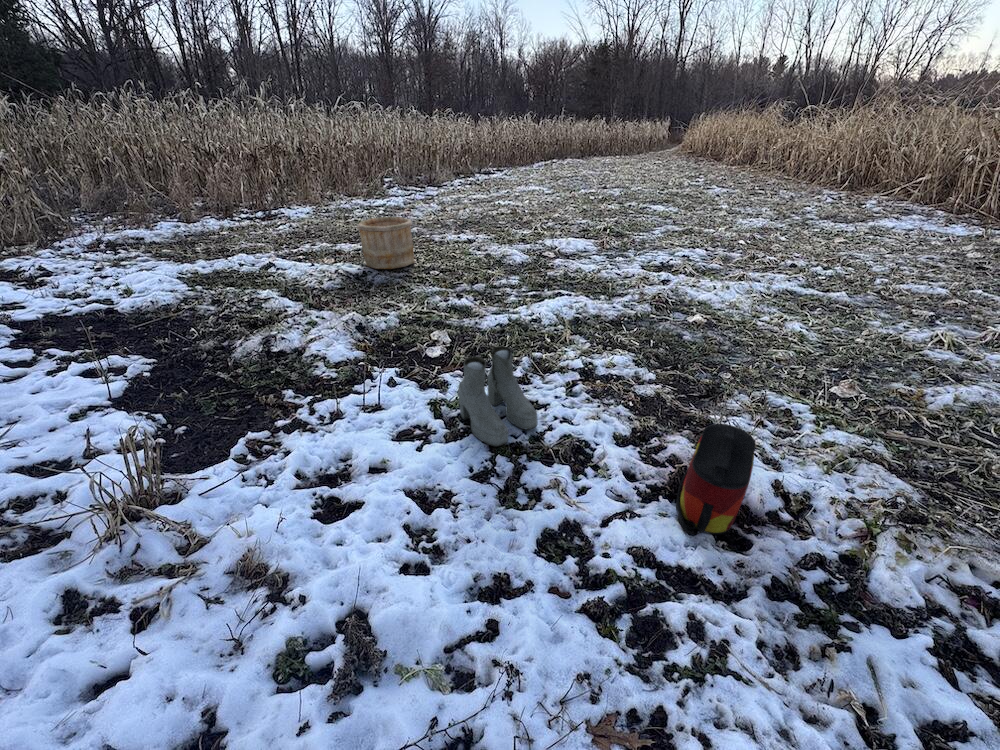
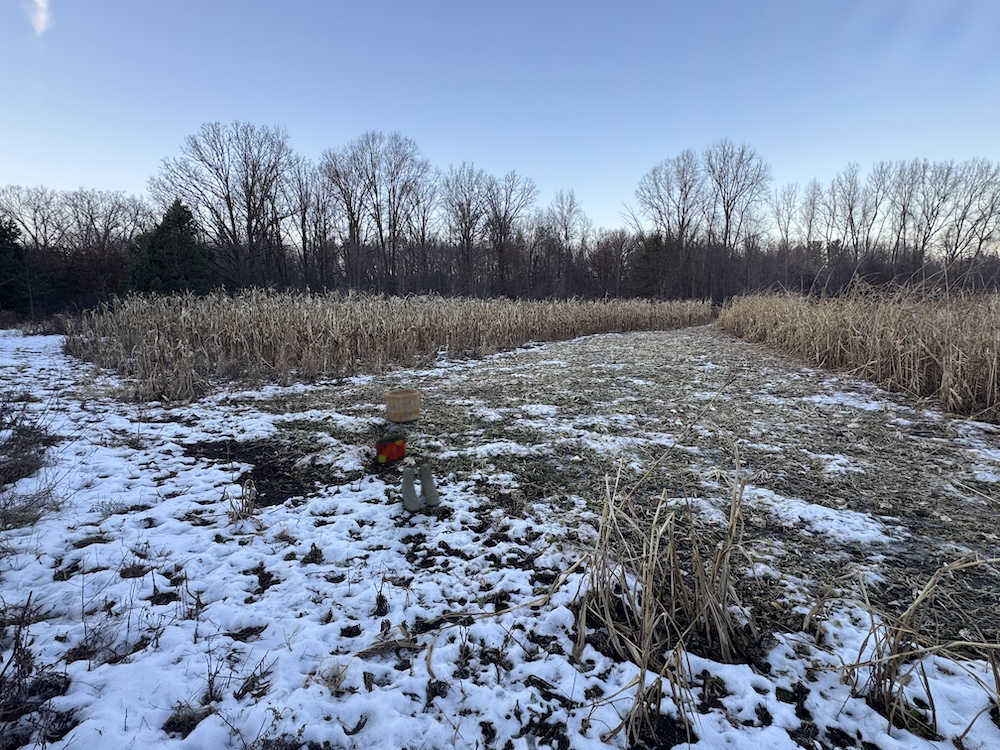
bag: present [676,423,756,534] -> present [372,434,406,463]

